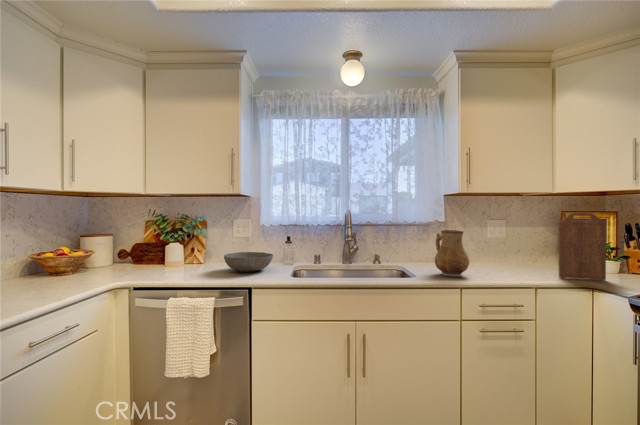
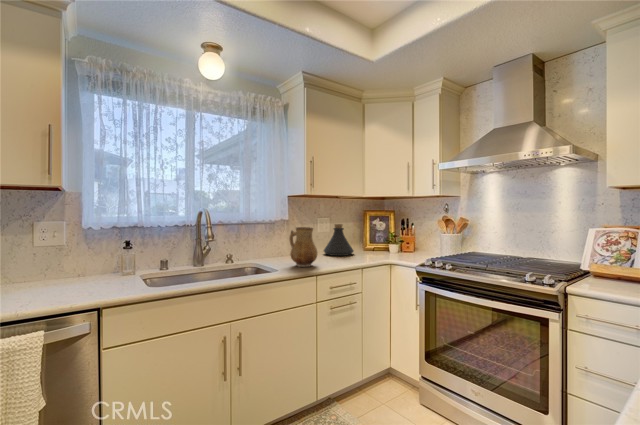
cutting board: present [559,213,606,280] -> none [370,212,394,259]
bottle: none [490,228,537,269] -> present [324,224,354,256]
bowl: present [224,252,273,272] -> none [33,264,114,292]

